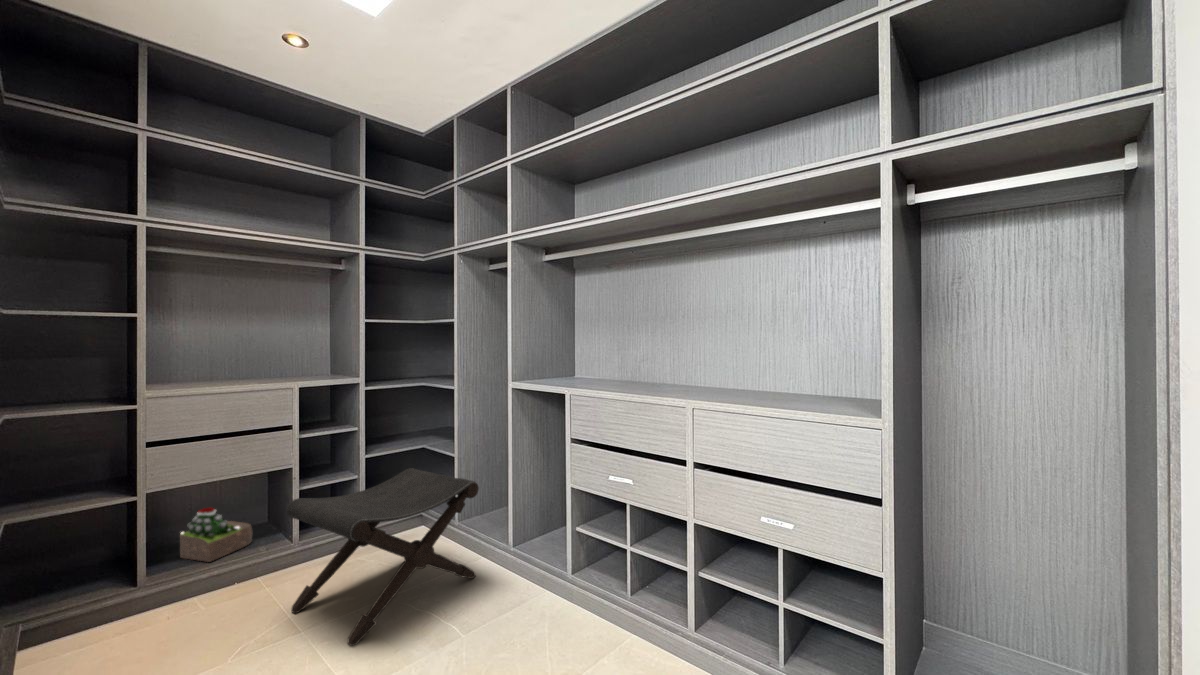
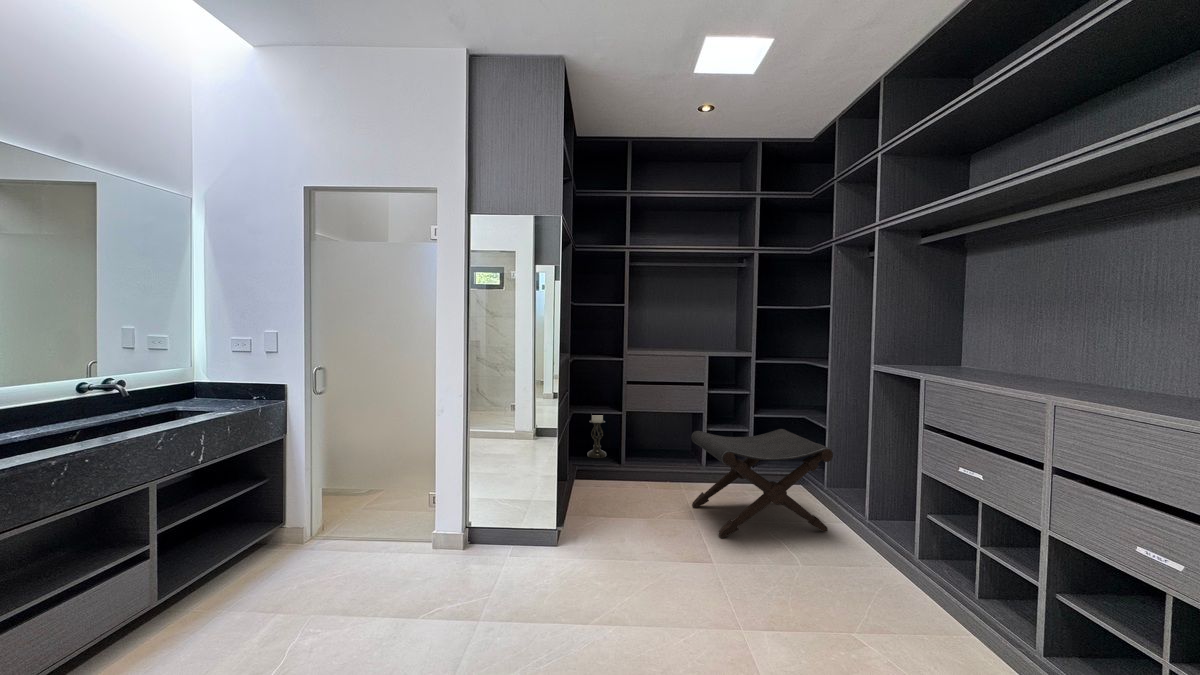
candle holder: none [48,504,99,595] -> present [587,415,606,458]
succulent plant: present [180,508,252,562] -> none [642,429,679,463]

